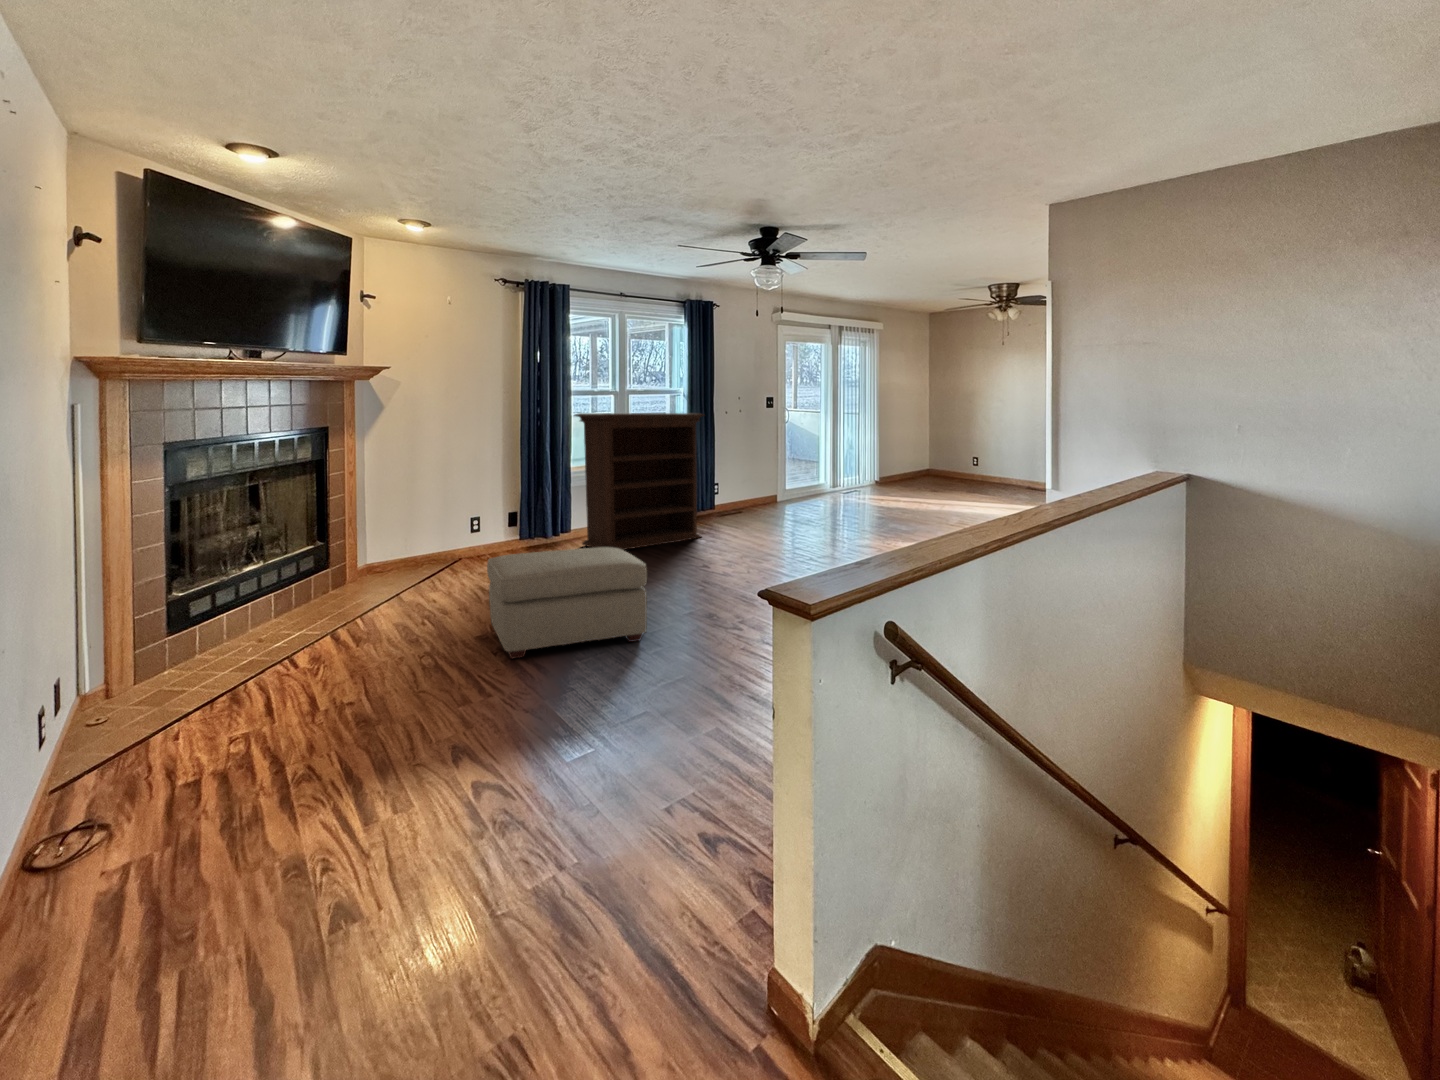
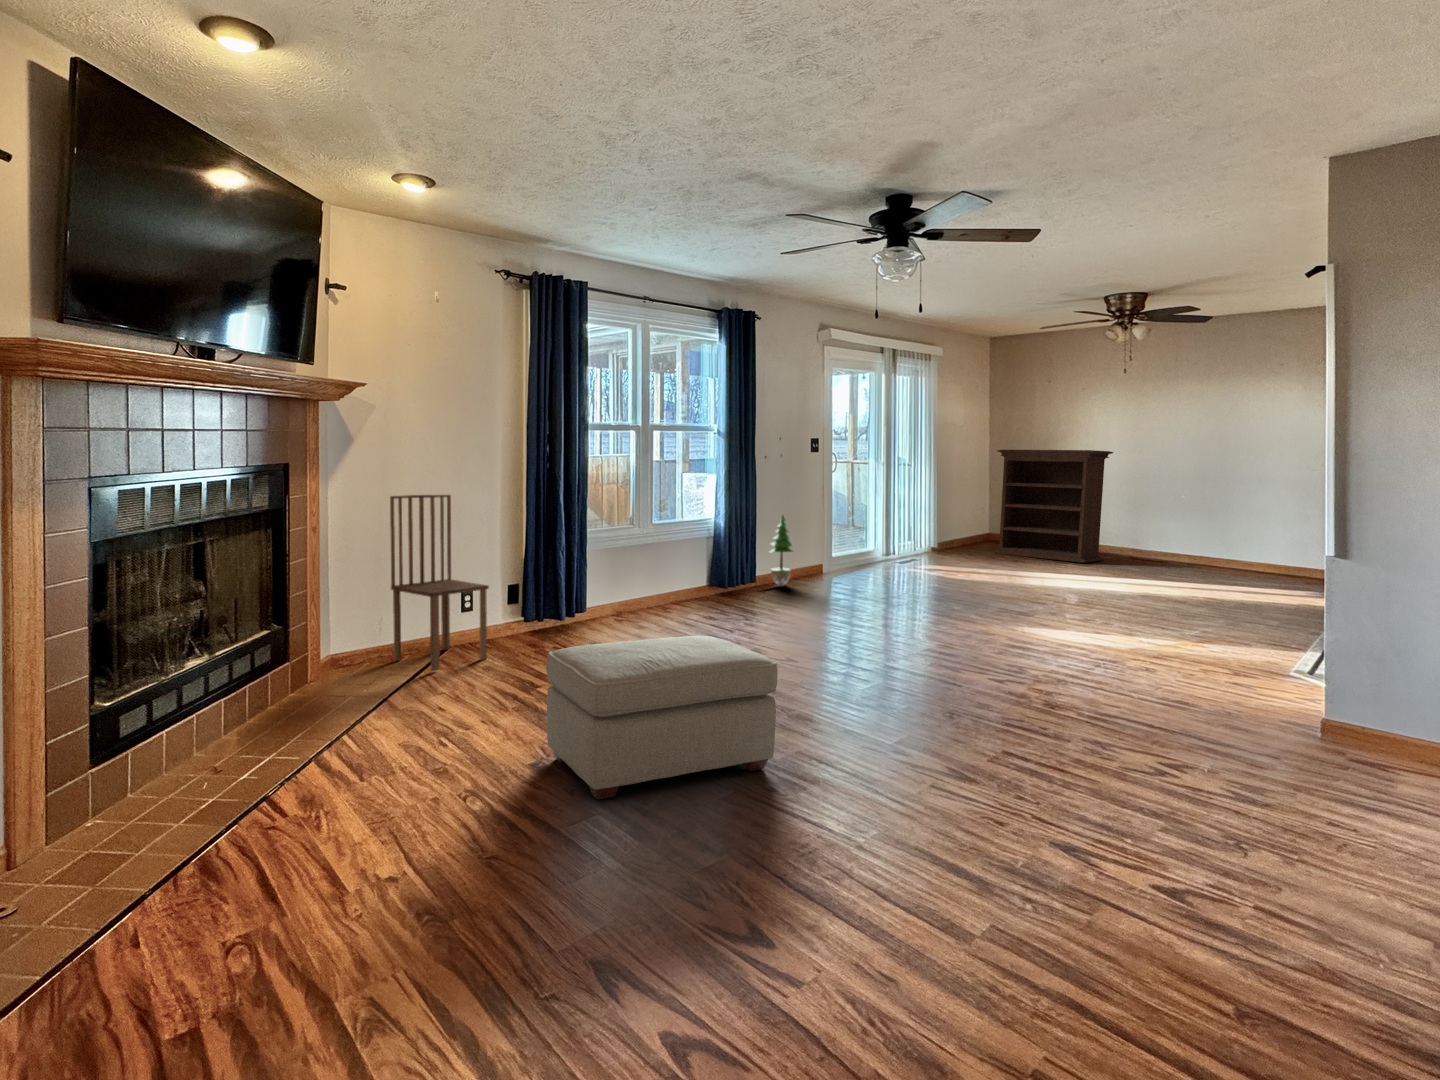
bookshelf: present [575,413,704,550] -> present [994,450,1113,563]
dining chair: none [407,446,485,575] -> present [390,495,489,671]
potted tree: none [727,456,747,513] -> present [771,515,793,586]

